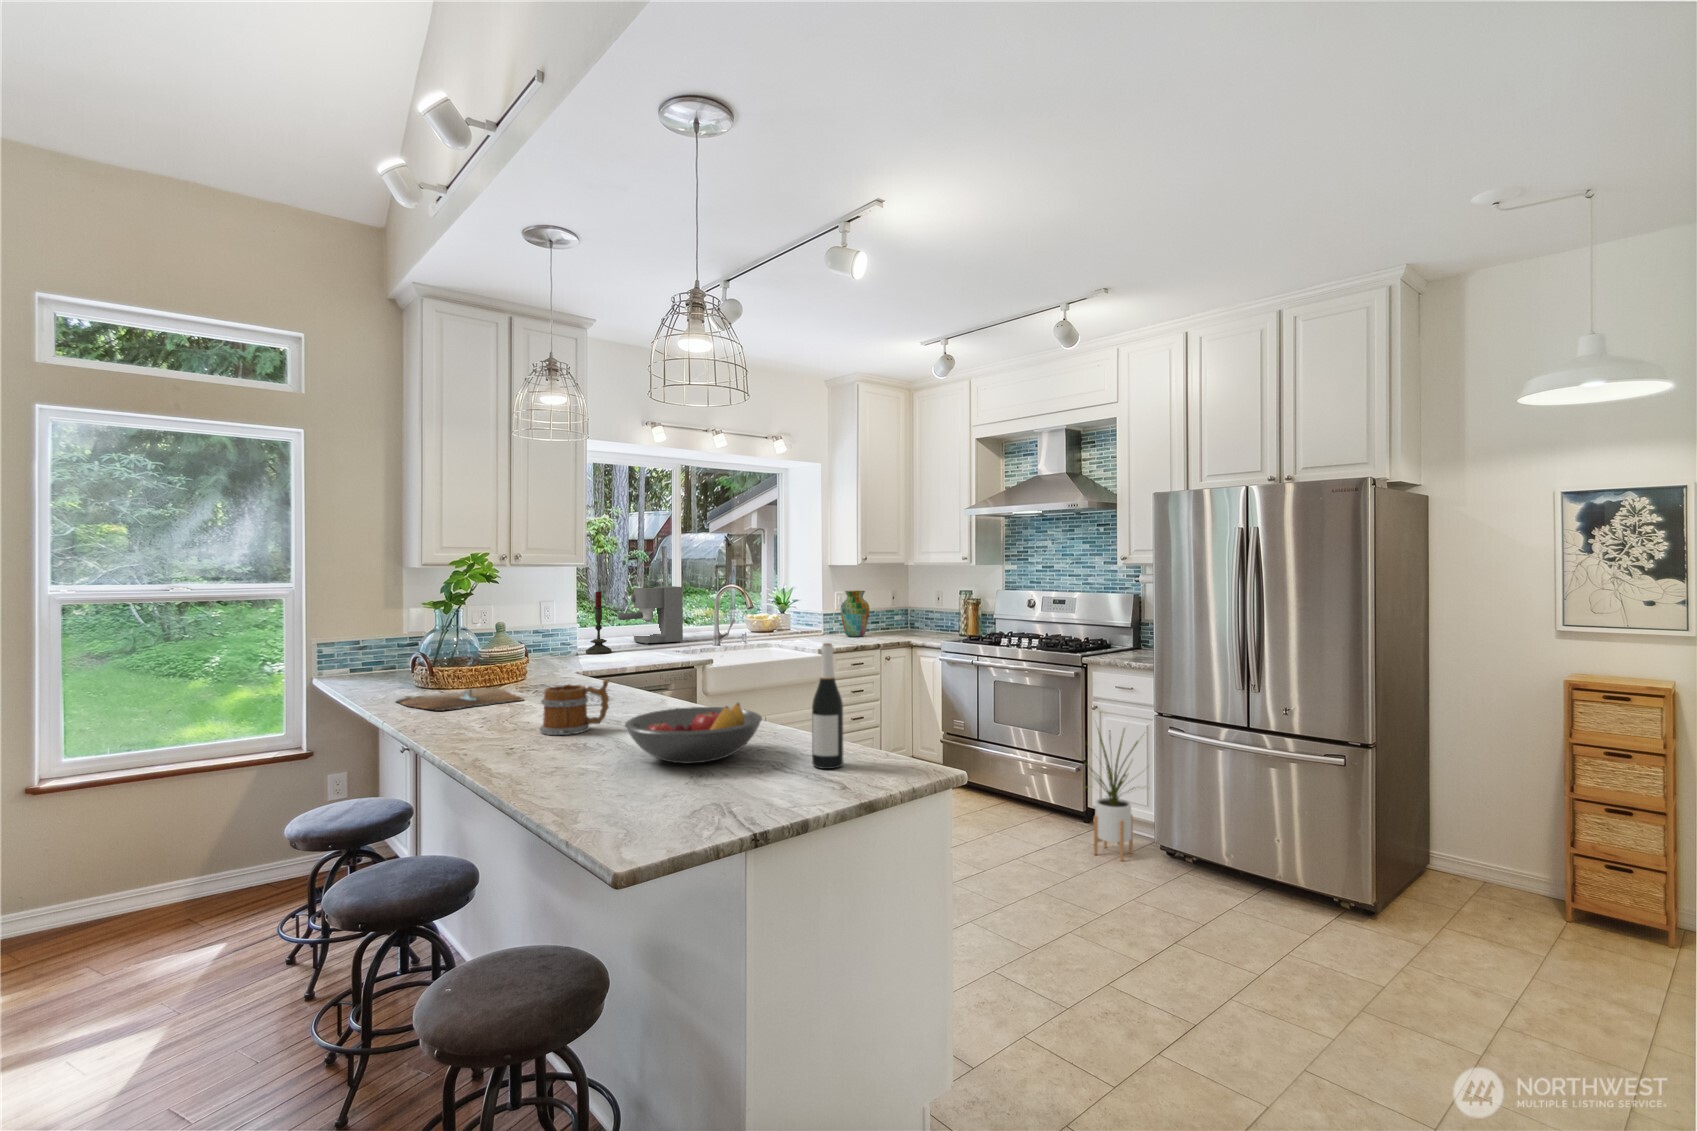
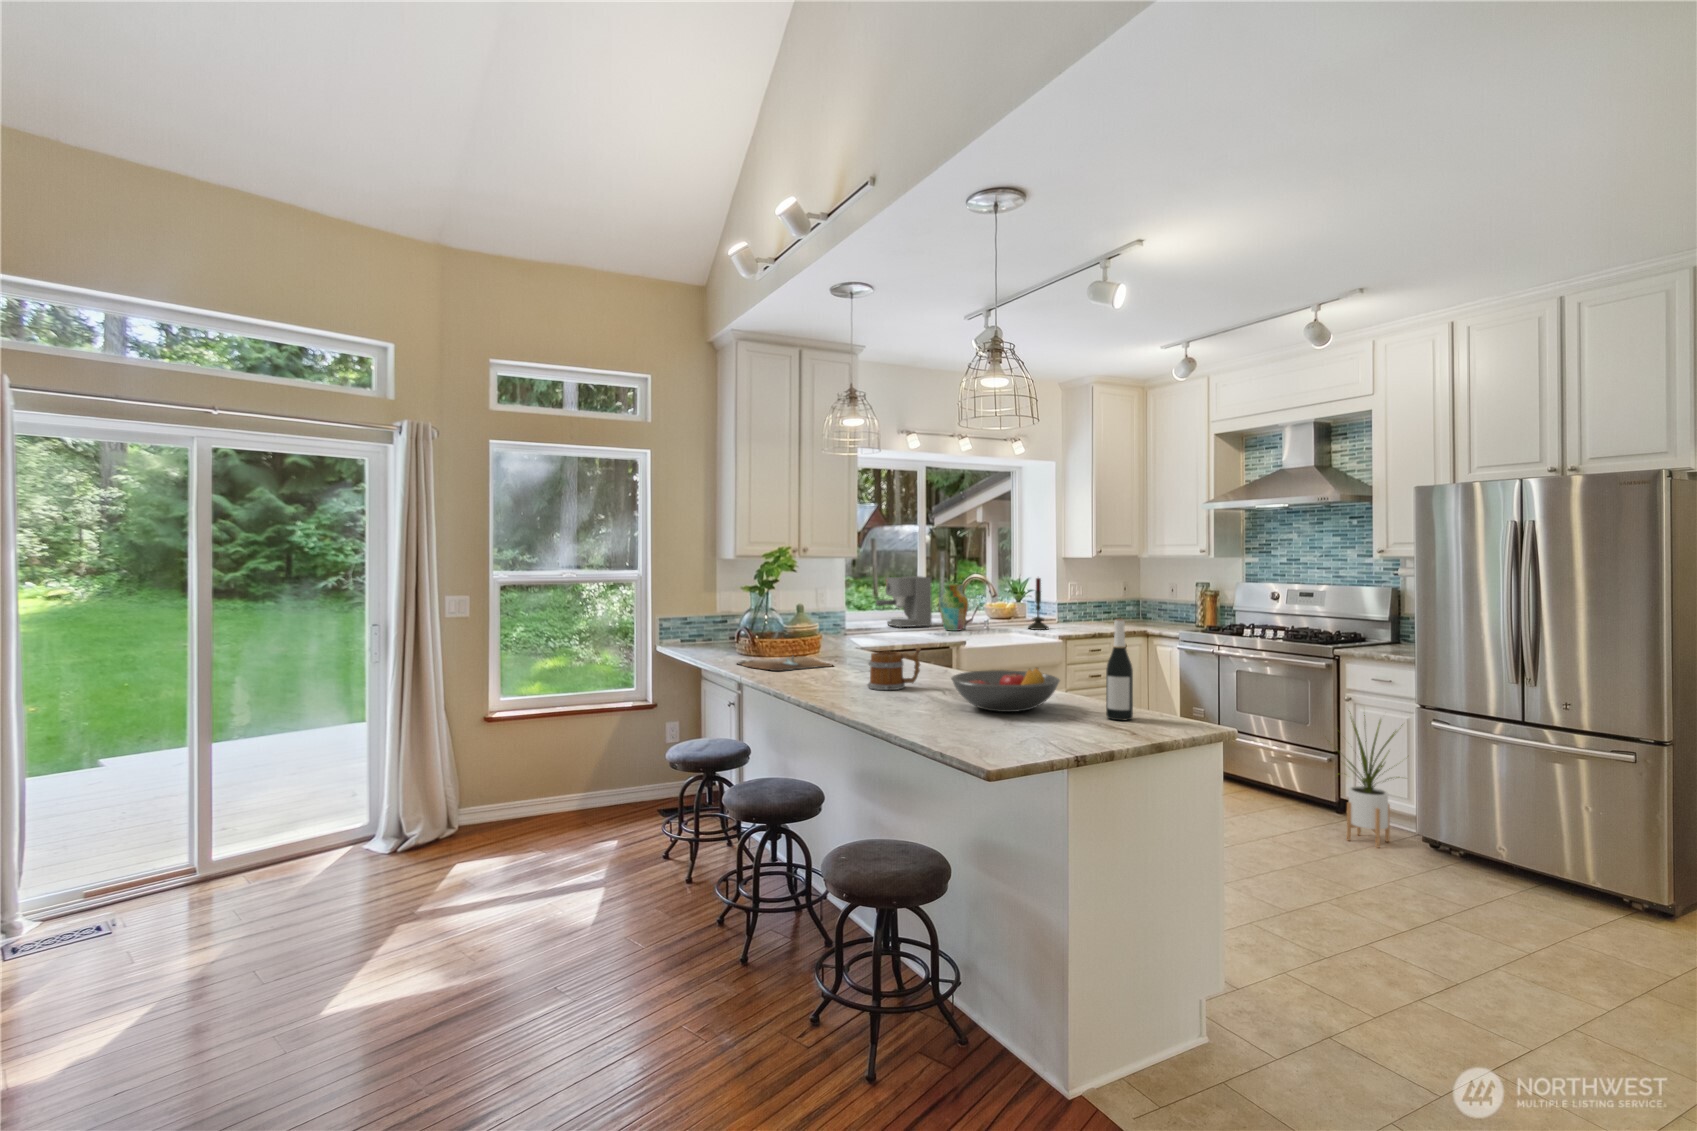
candle: present [586,591,612,654] -> present [1028,578,1049,630]
vase: present [841,591,870,637] -> present [939,584,968,631]

